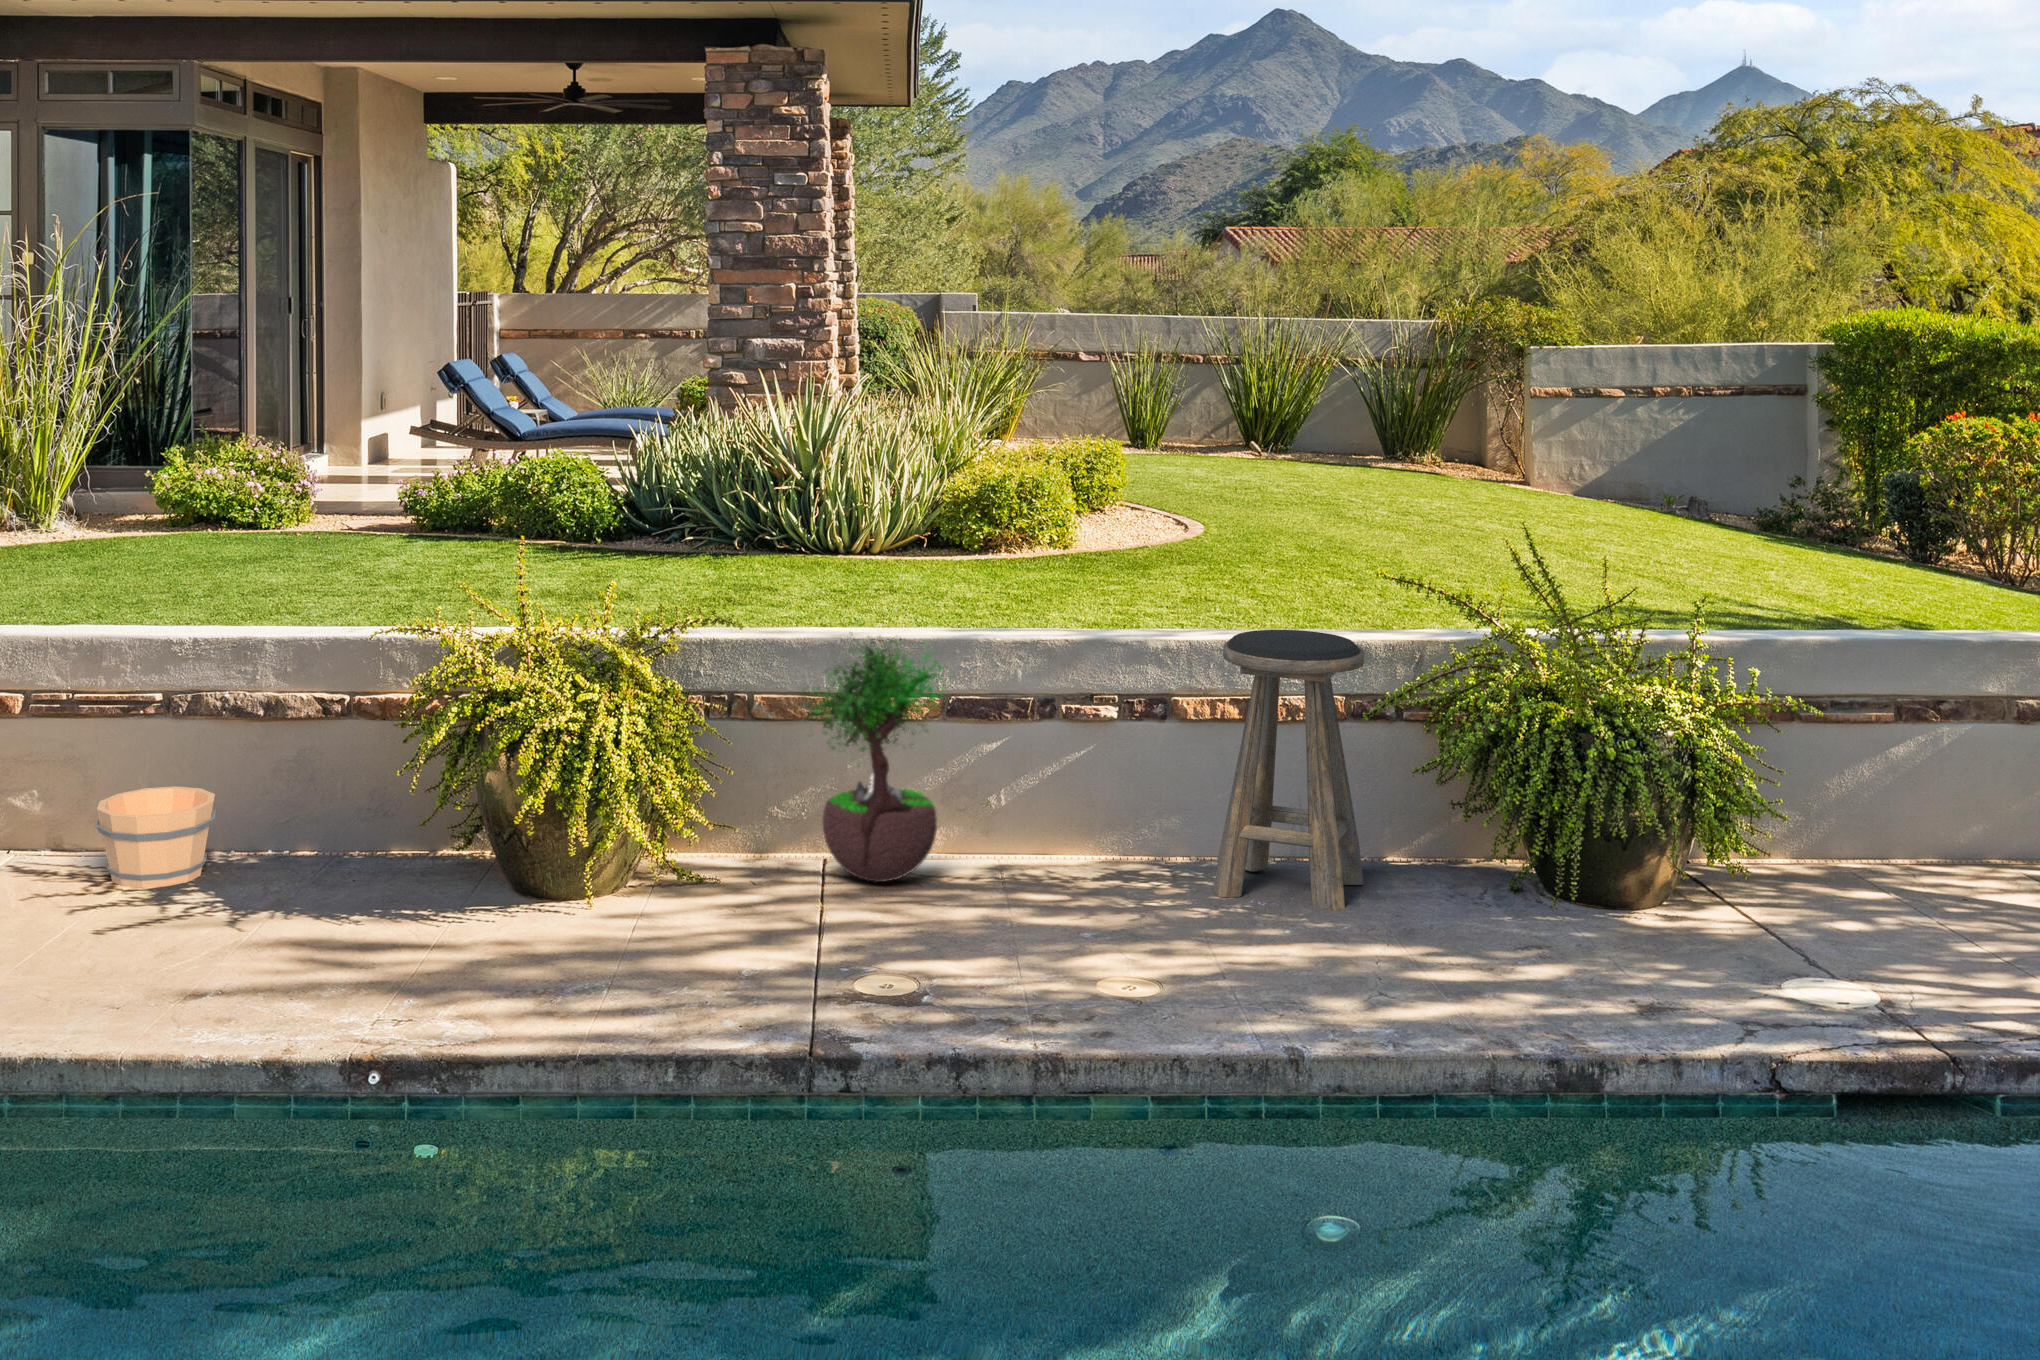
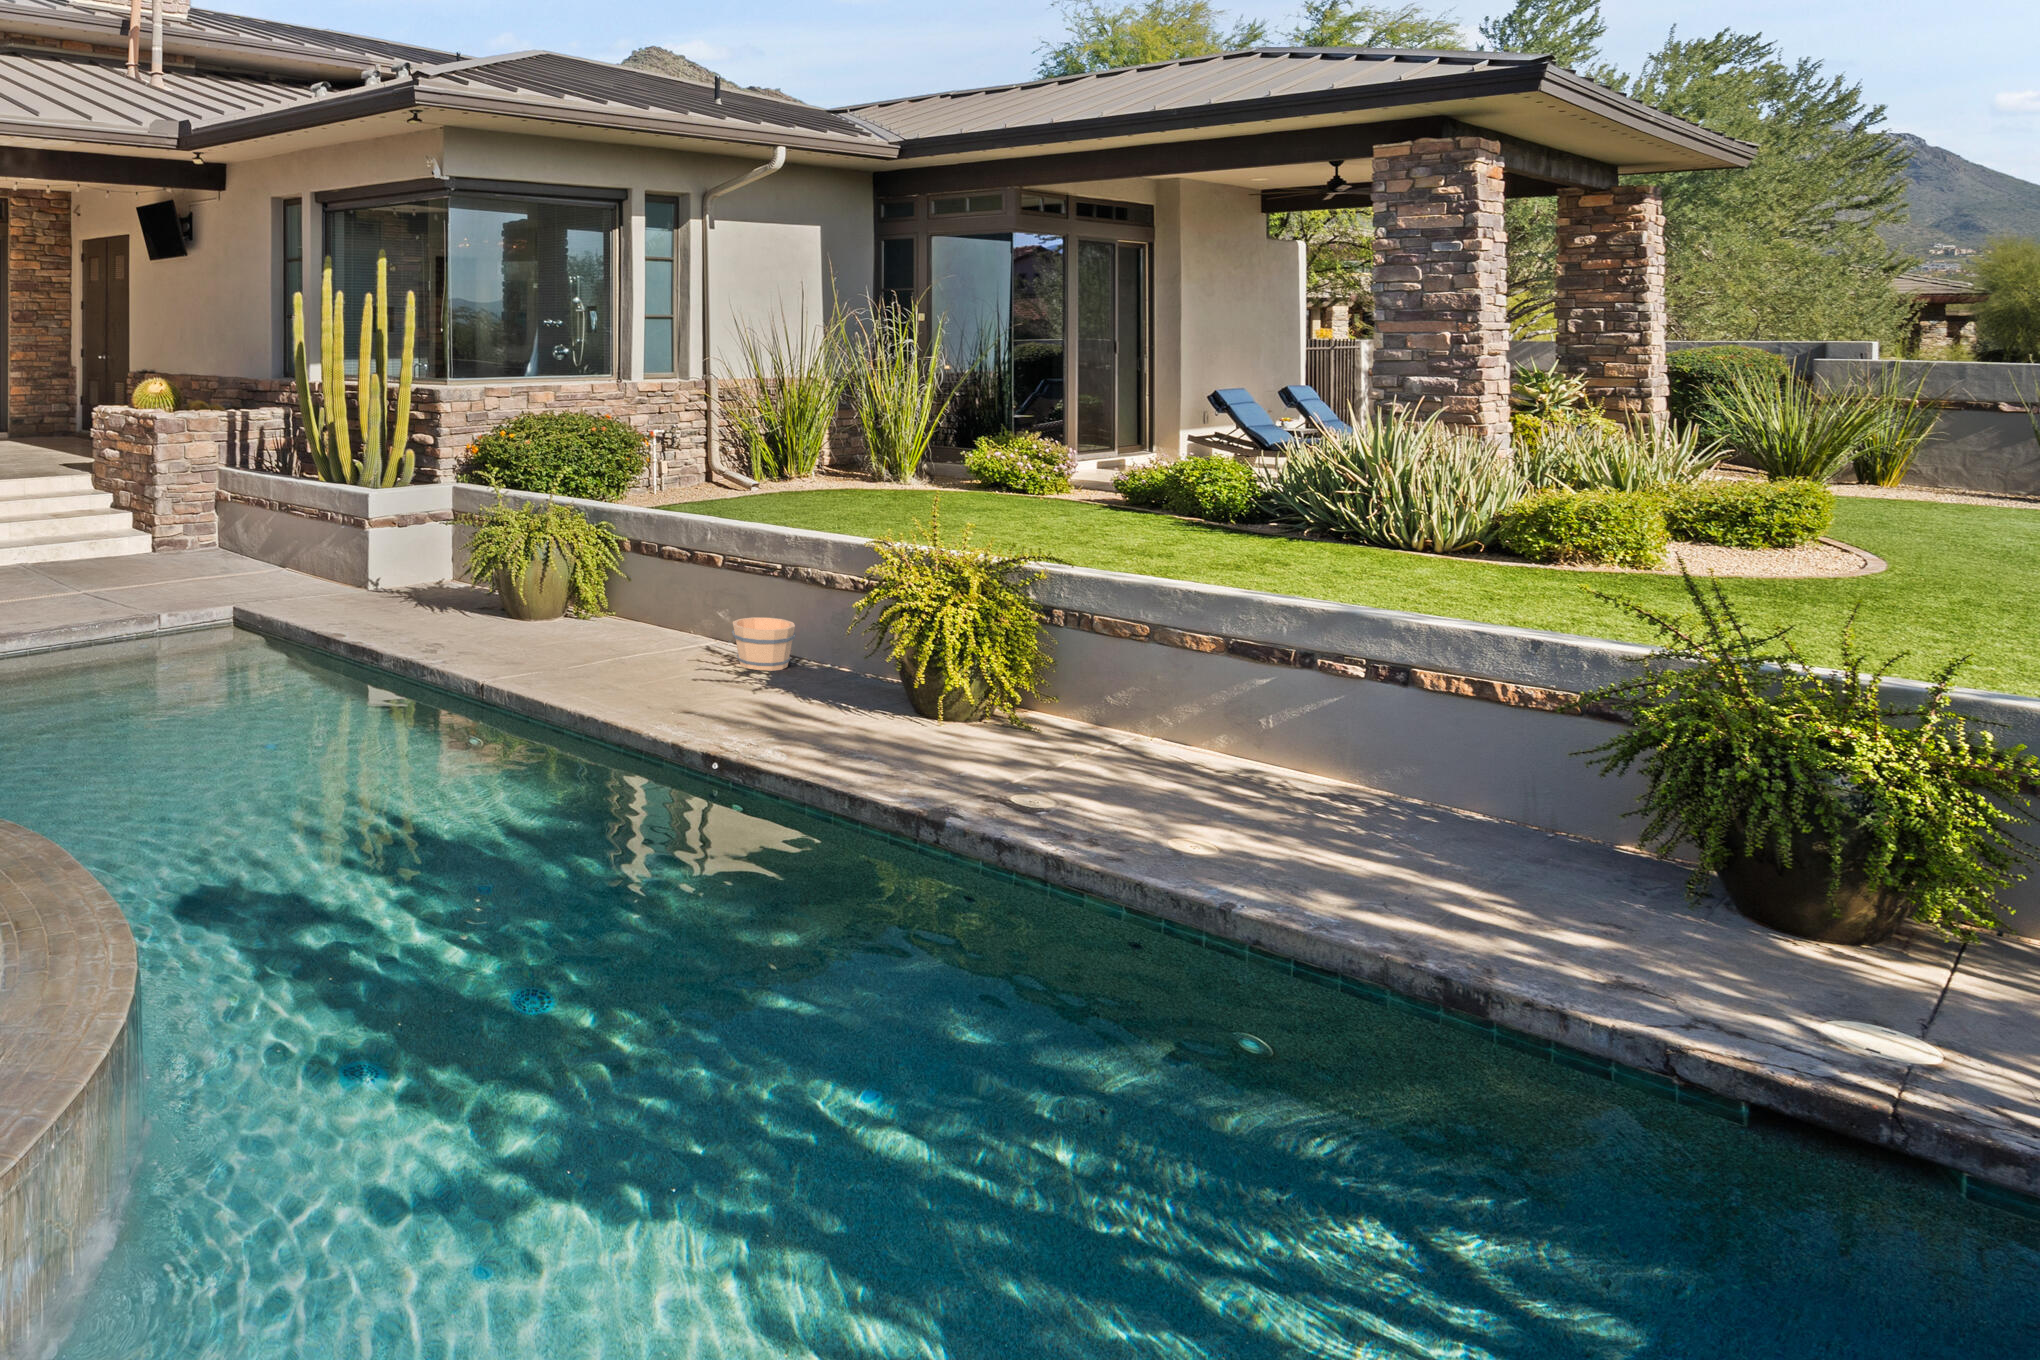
stool: present [1214,630,1364,911] -> none [1397,623,1562,863]
potted tree: present [796,637,954,882] -> none [1075,571,1198,759]

